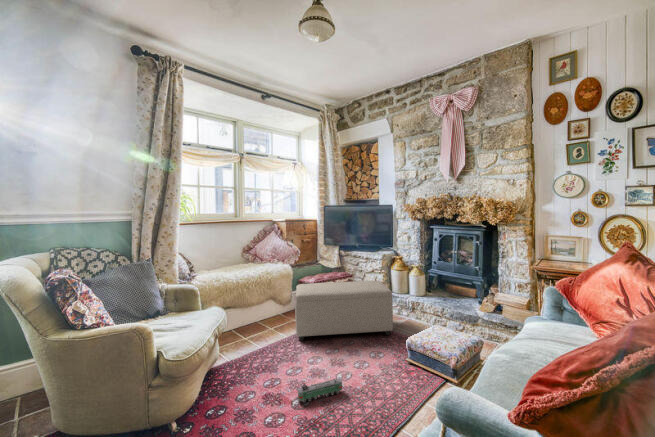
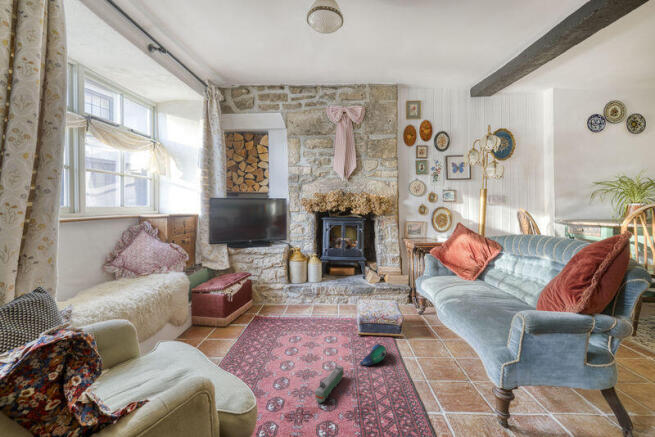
ottoman: present [295,281,393,341] -> none [215,273,322,353]
plush toy: none [371,377,413,395] -> present [360,344,386,366]

